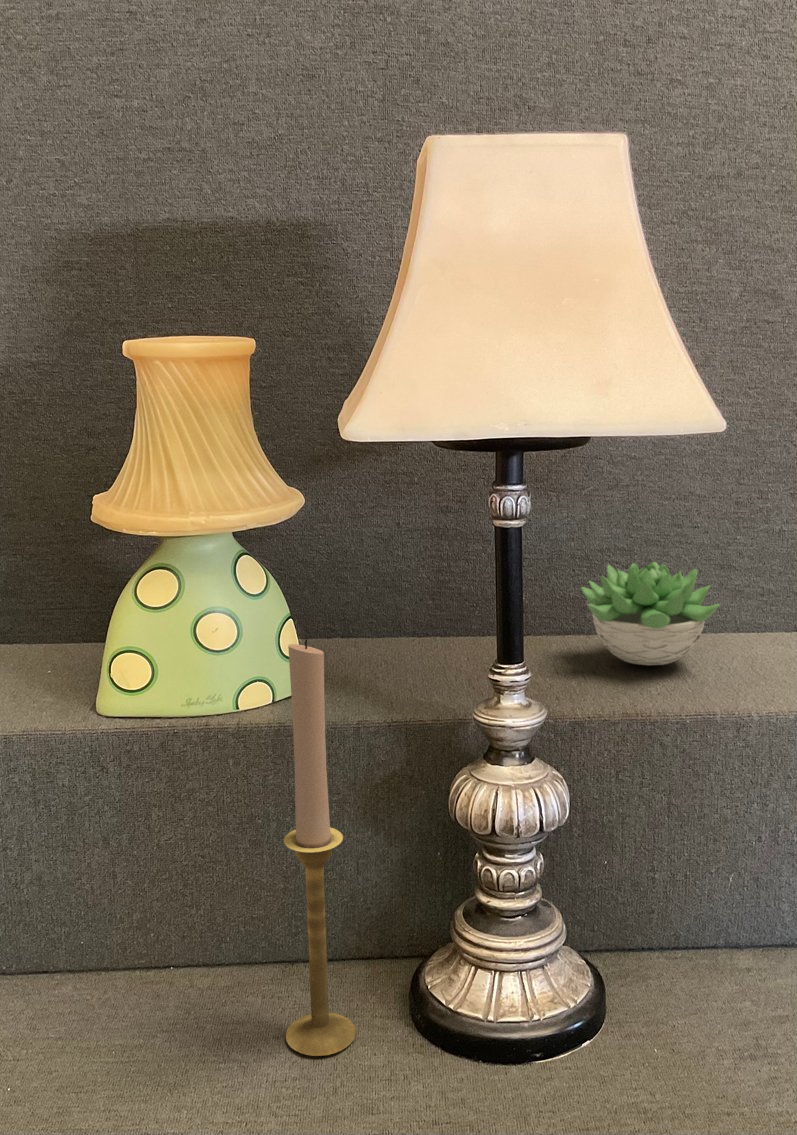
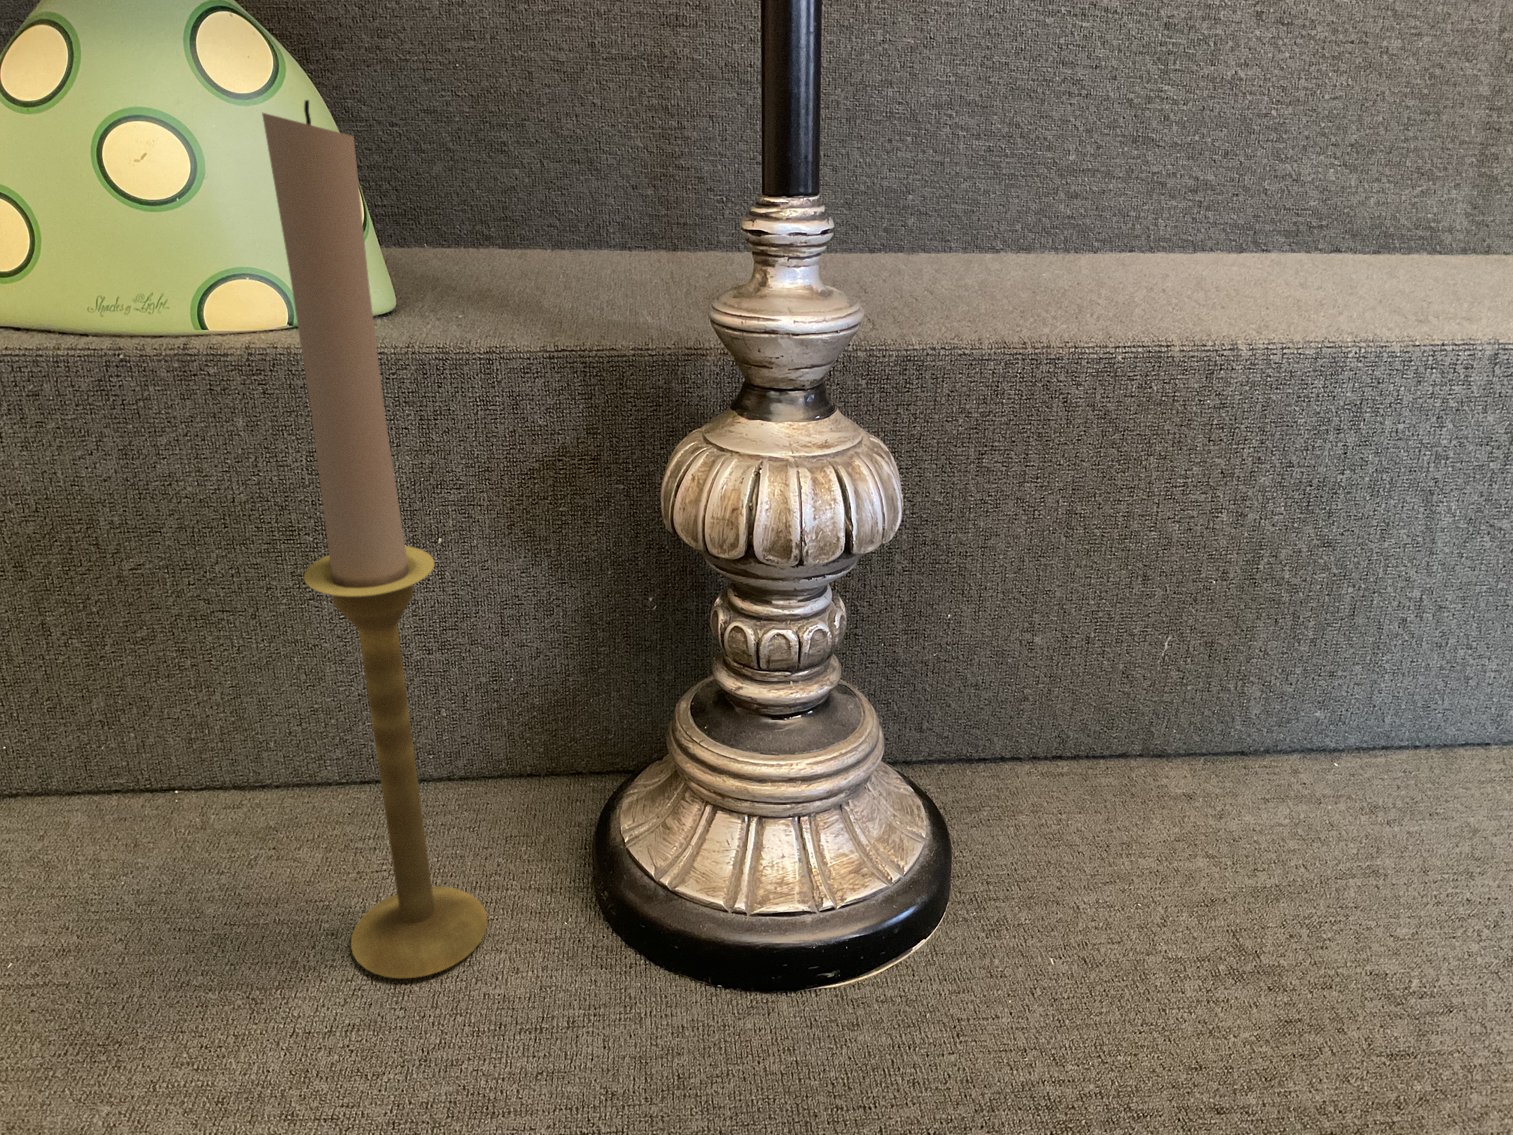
succulent plant: present [581,562,720,665] -> none [917,83,1181,275]

